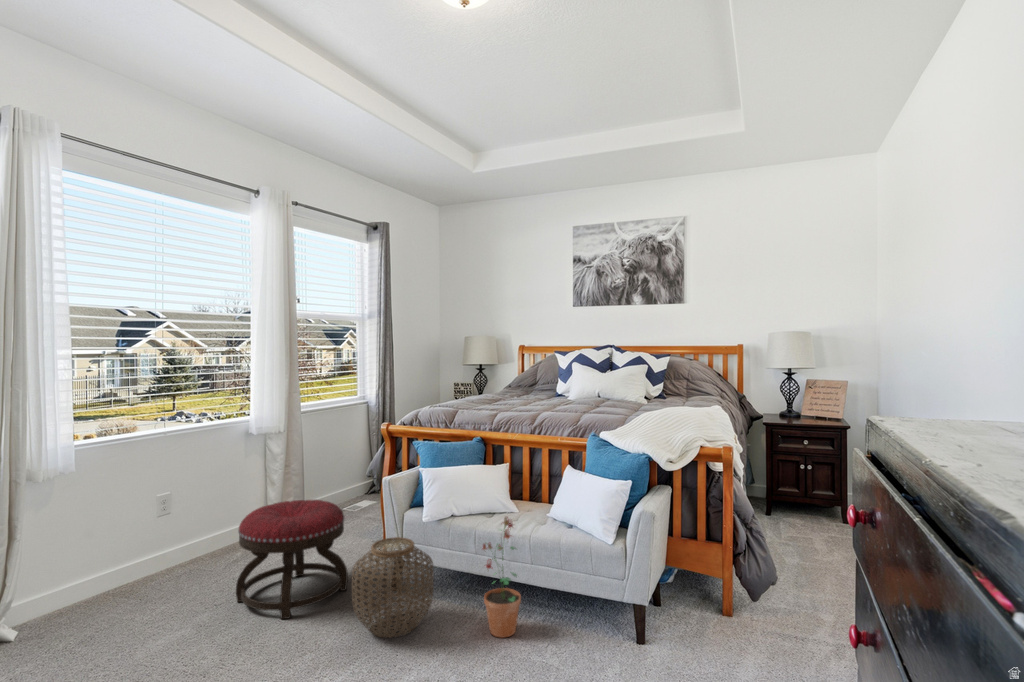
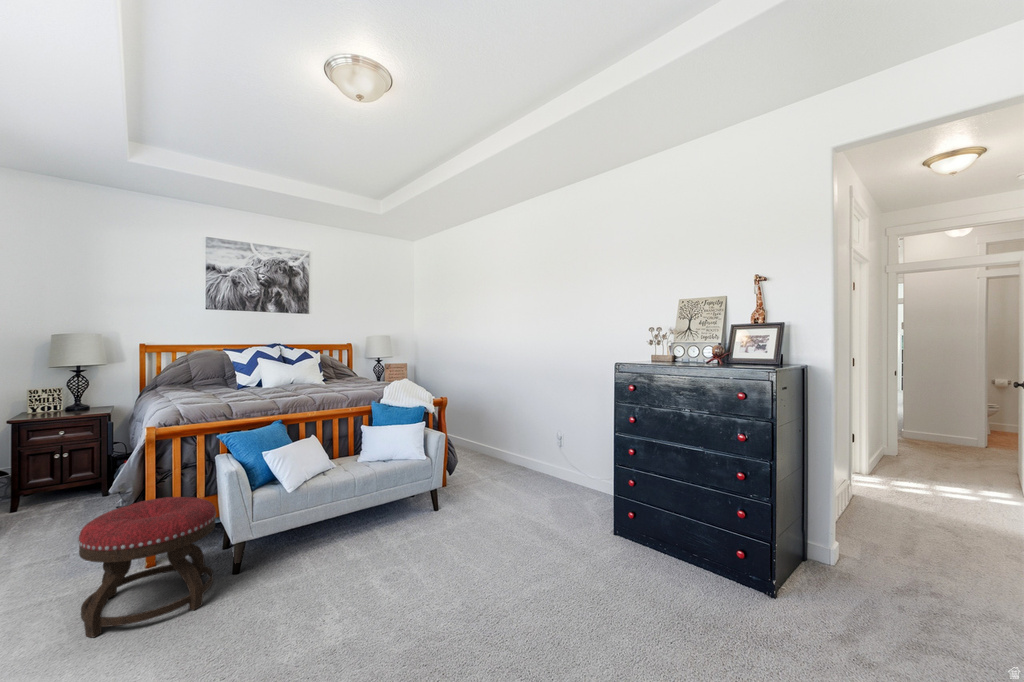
potted plant: present [483,517,521,638] -> none [350,455,391,533]
woven basket: present [352,537,434,637] -> none [271,489,341,570]

